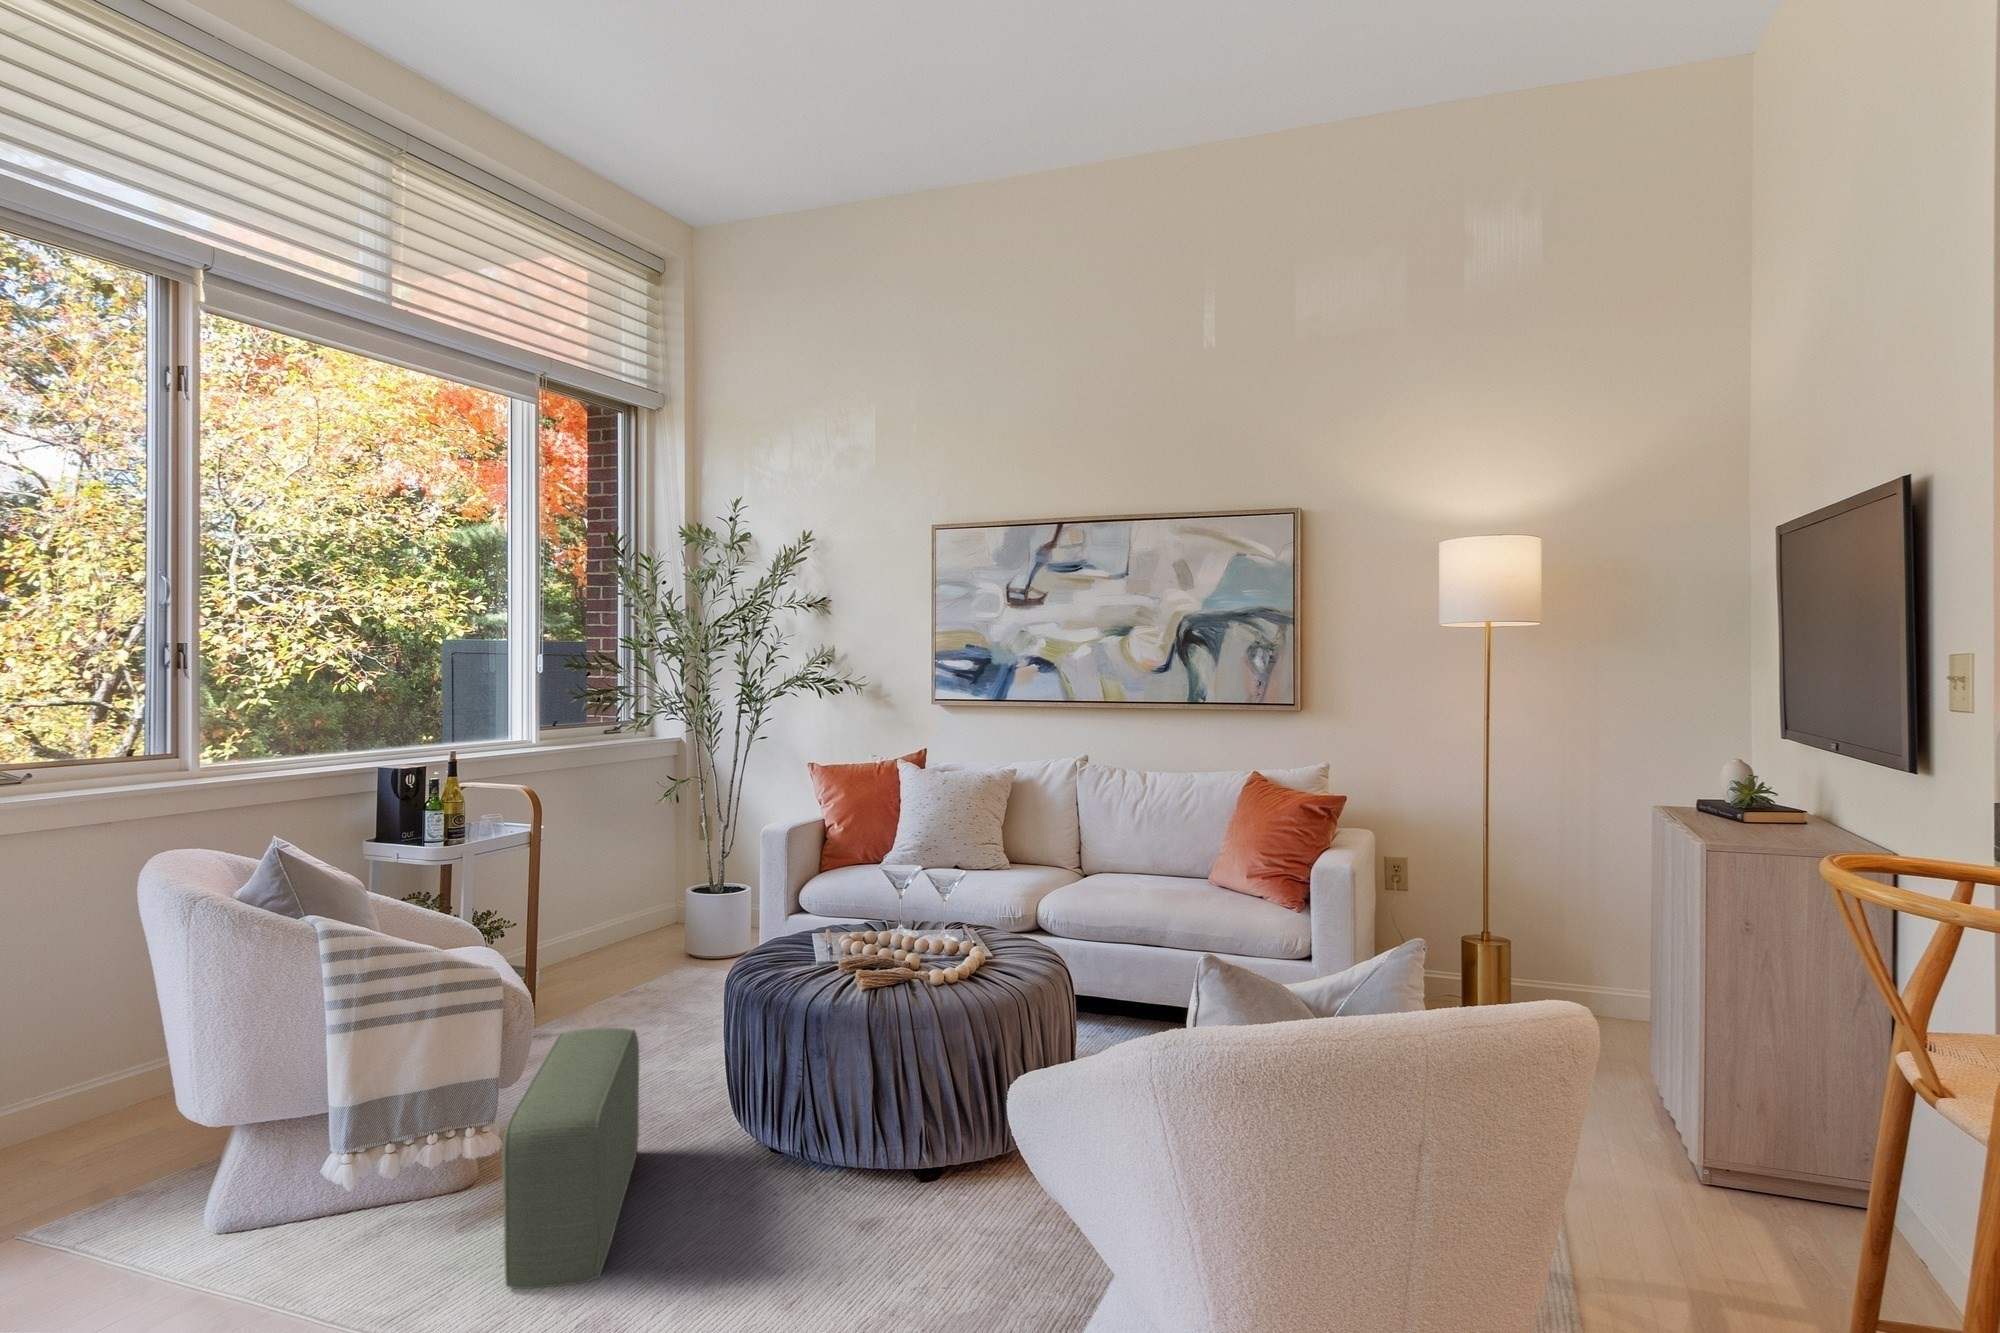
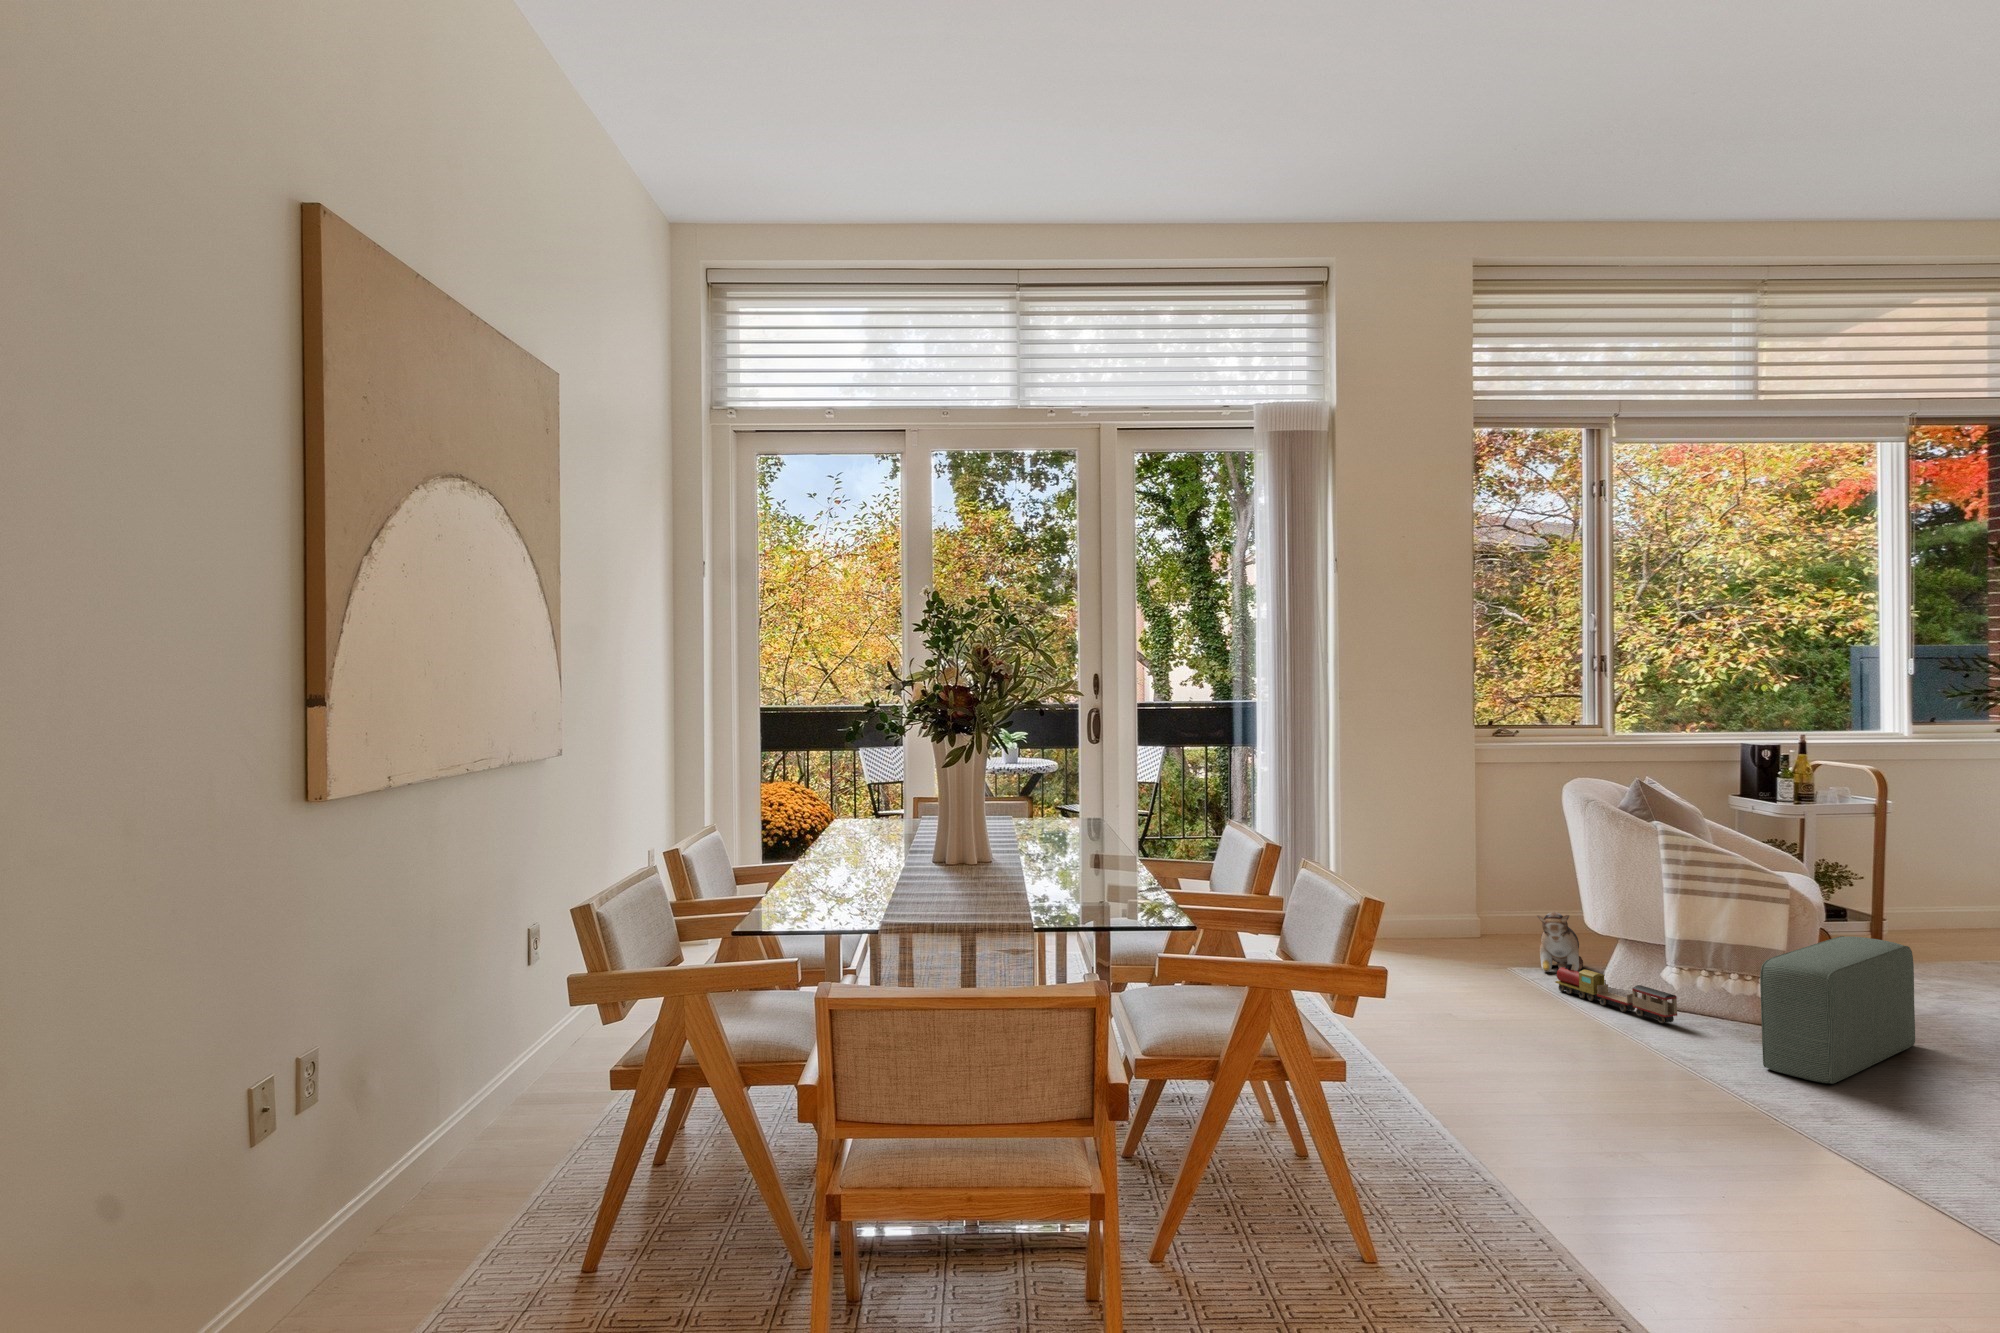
plush toy: none [76,1098,158,1211] -> present [1537,912,1583,972]
toy train: none [118,1195,352,1257] -> present [1555,964,1677,1023]

